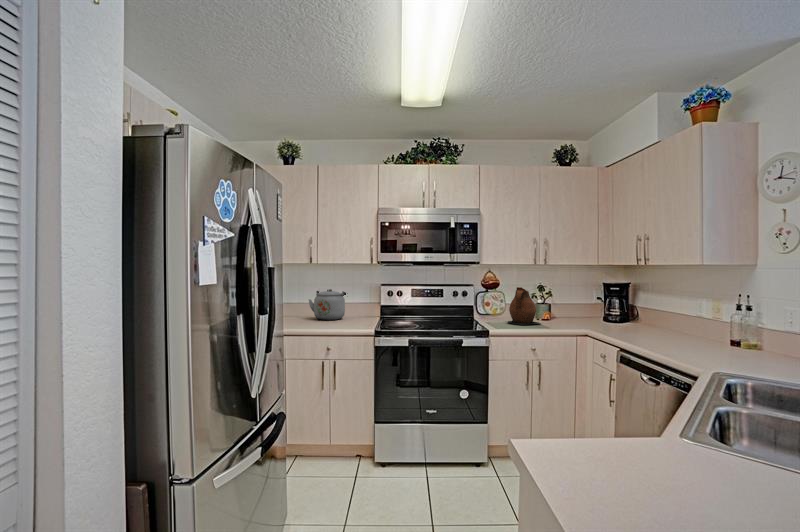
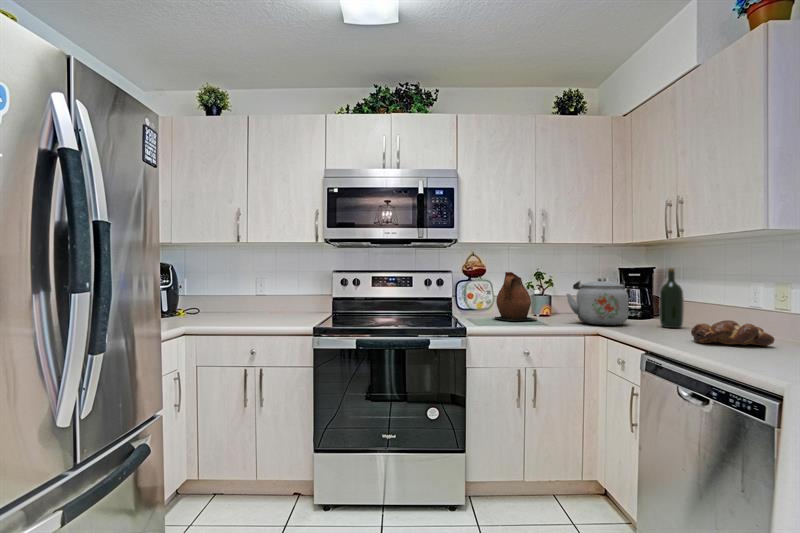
wine bottle: none [633,287,650,331] -> present [660,268,684,328]
kettle: present [309,289,348,320] -> present [566,278,628,325]
bread loaf: none [653,327,708,345] -> present [691,320,774,346]

